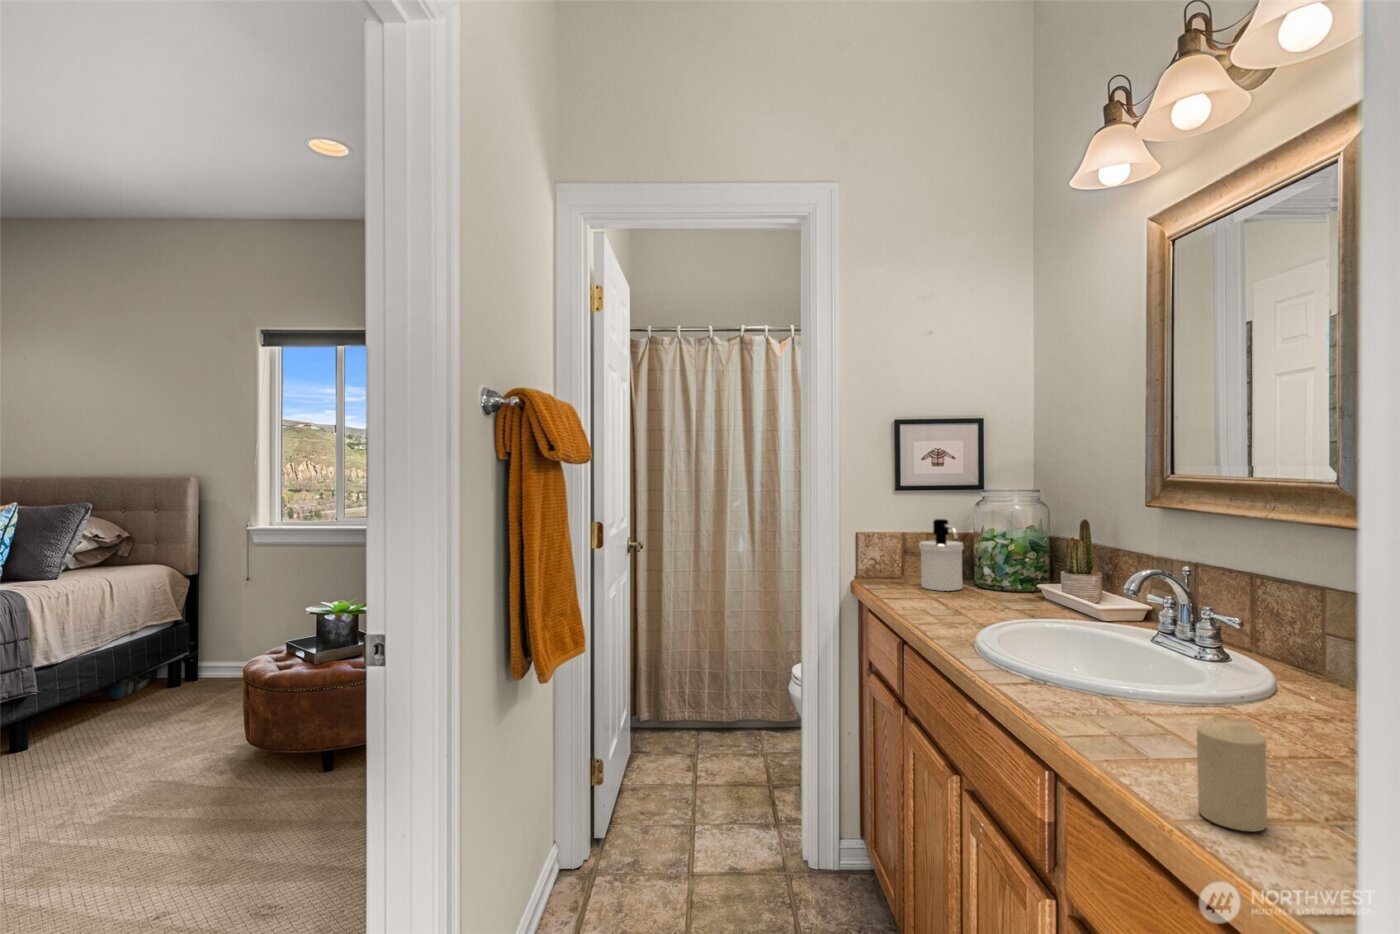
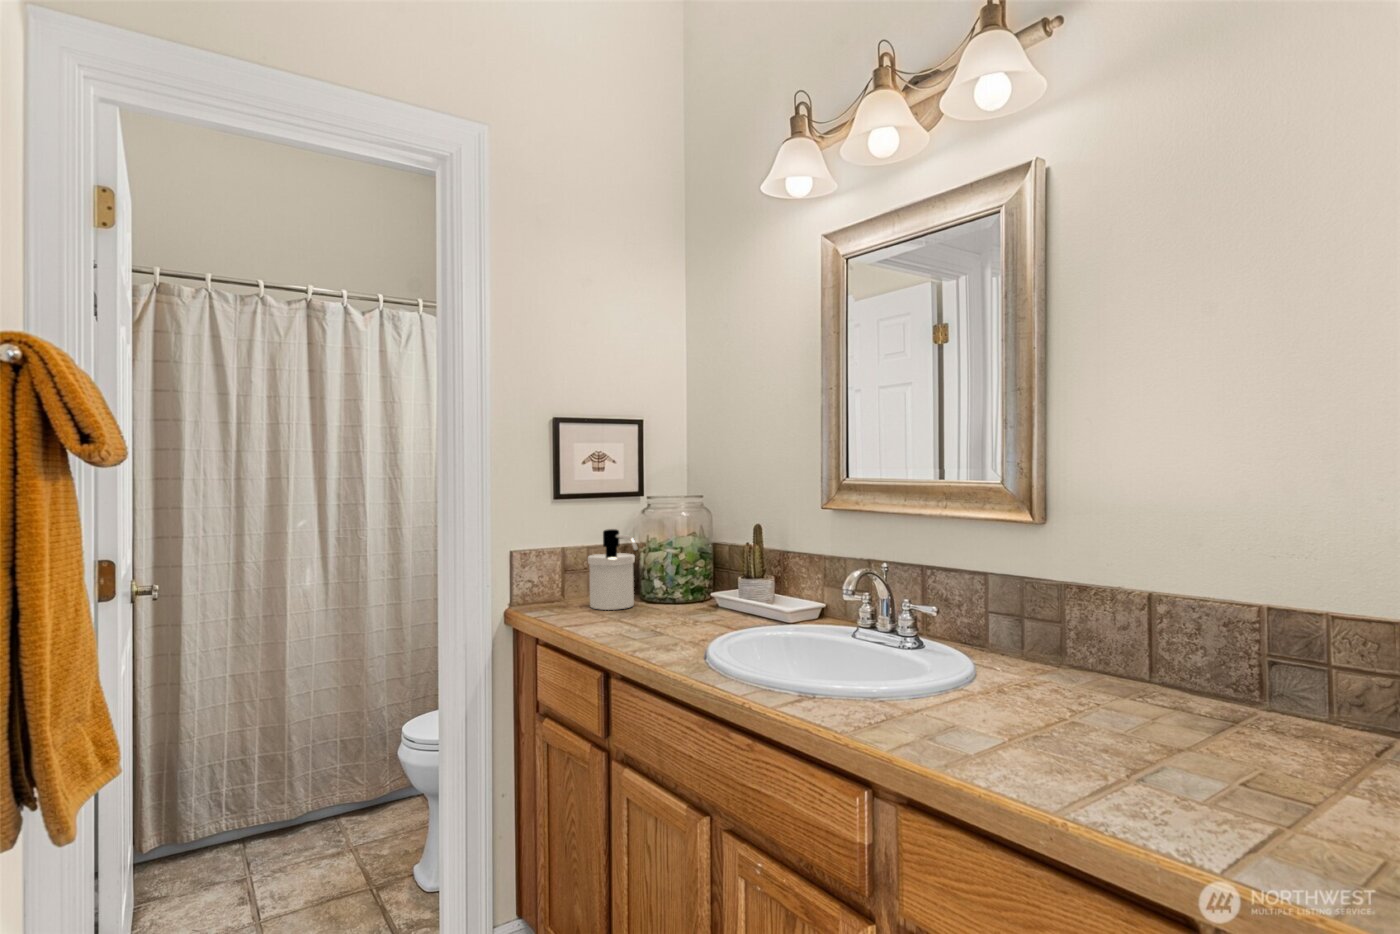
candle: present [1197,714,1267,831] -> none [1069,698,1130,808]

